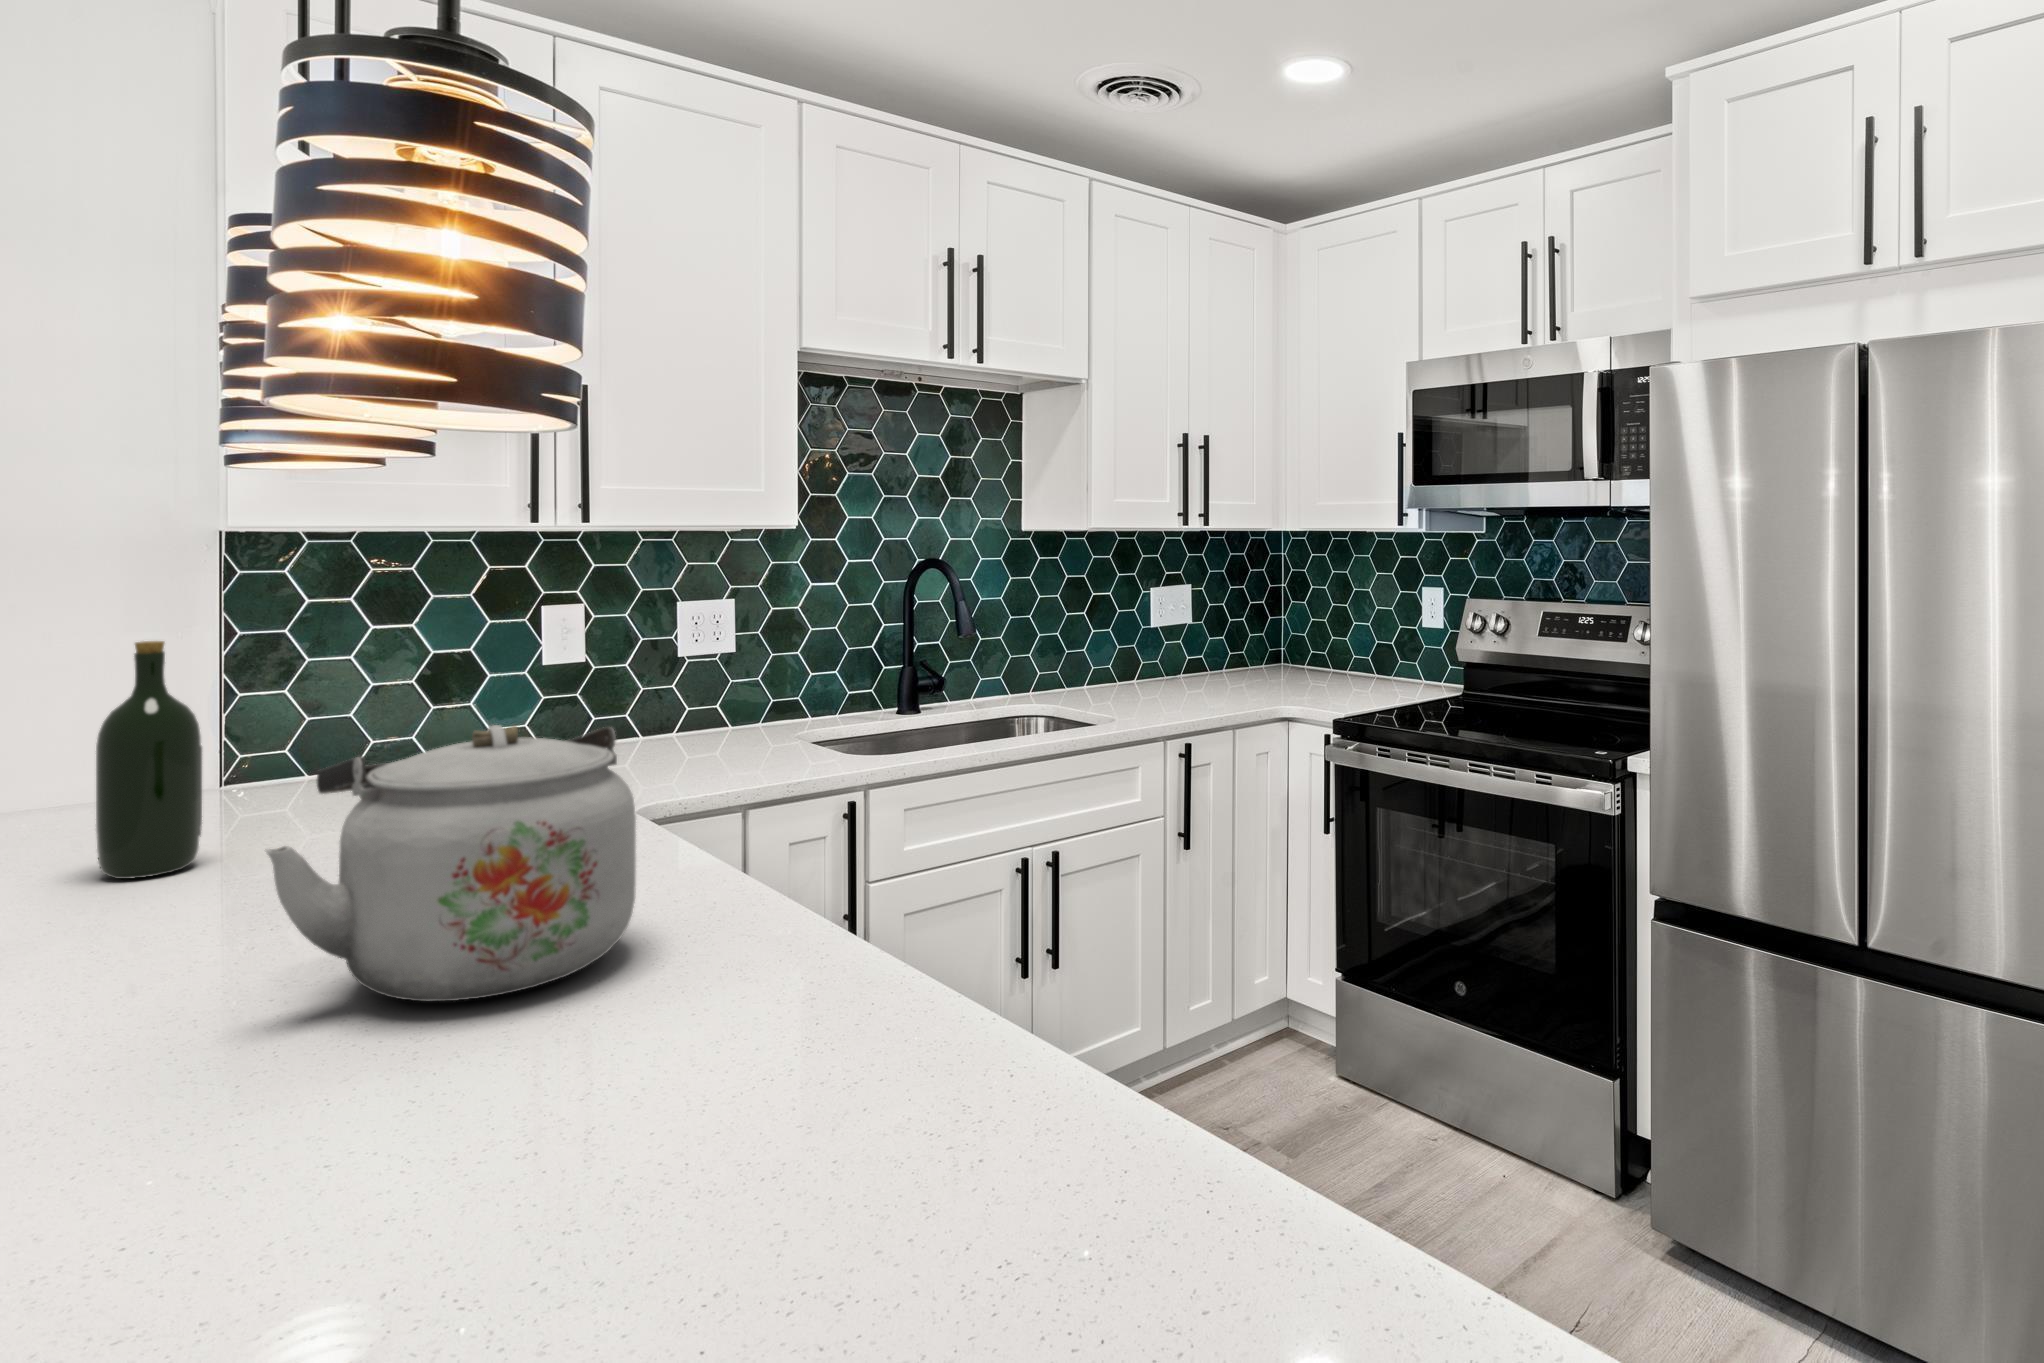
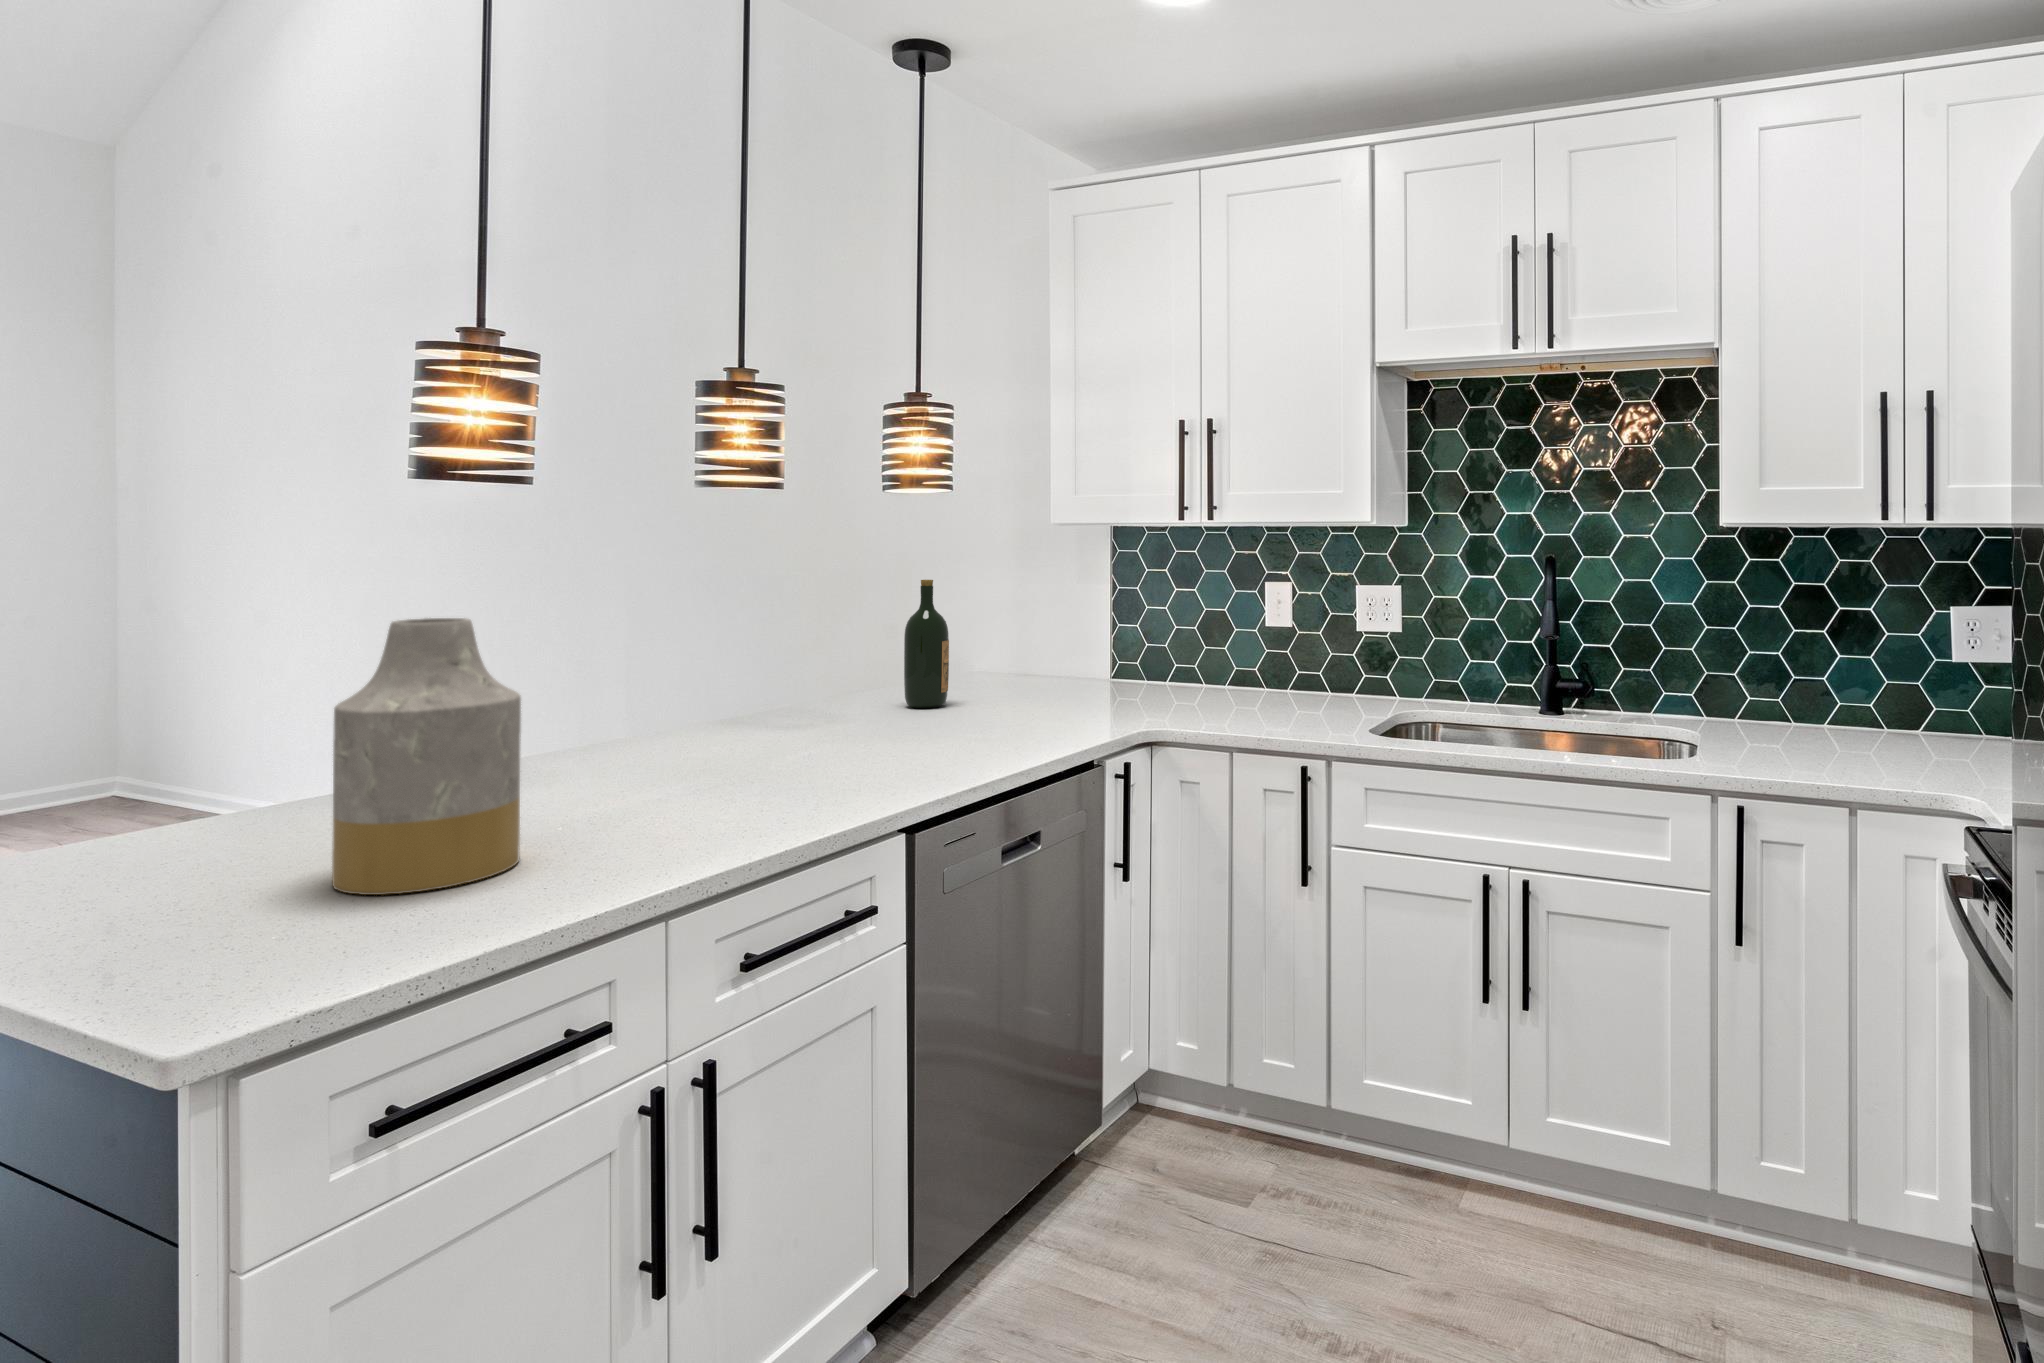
kettle: present [266,725,636,1001] -> none [682,627,878,782]
vase: none [631,732,917,1260] -> present [332,618,521,895]

